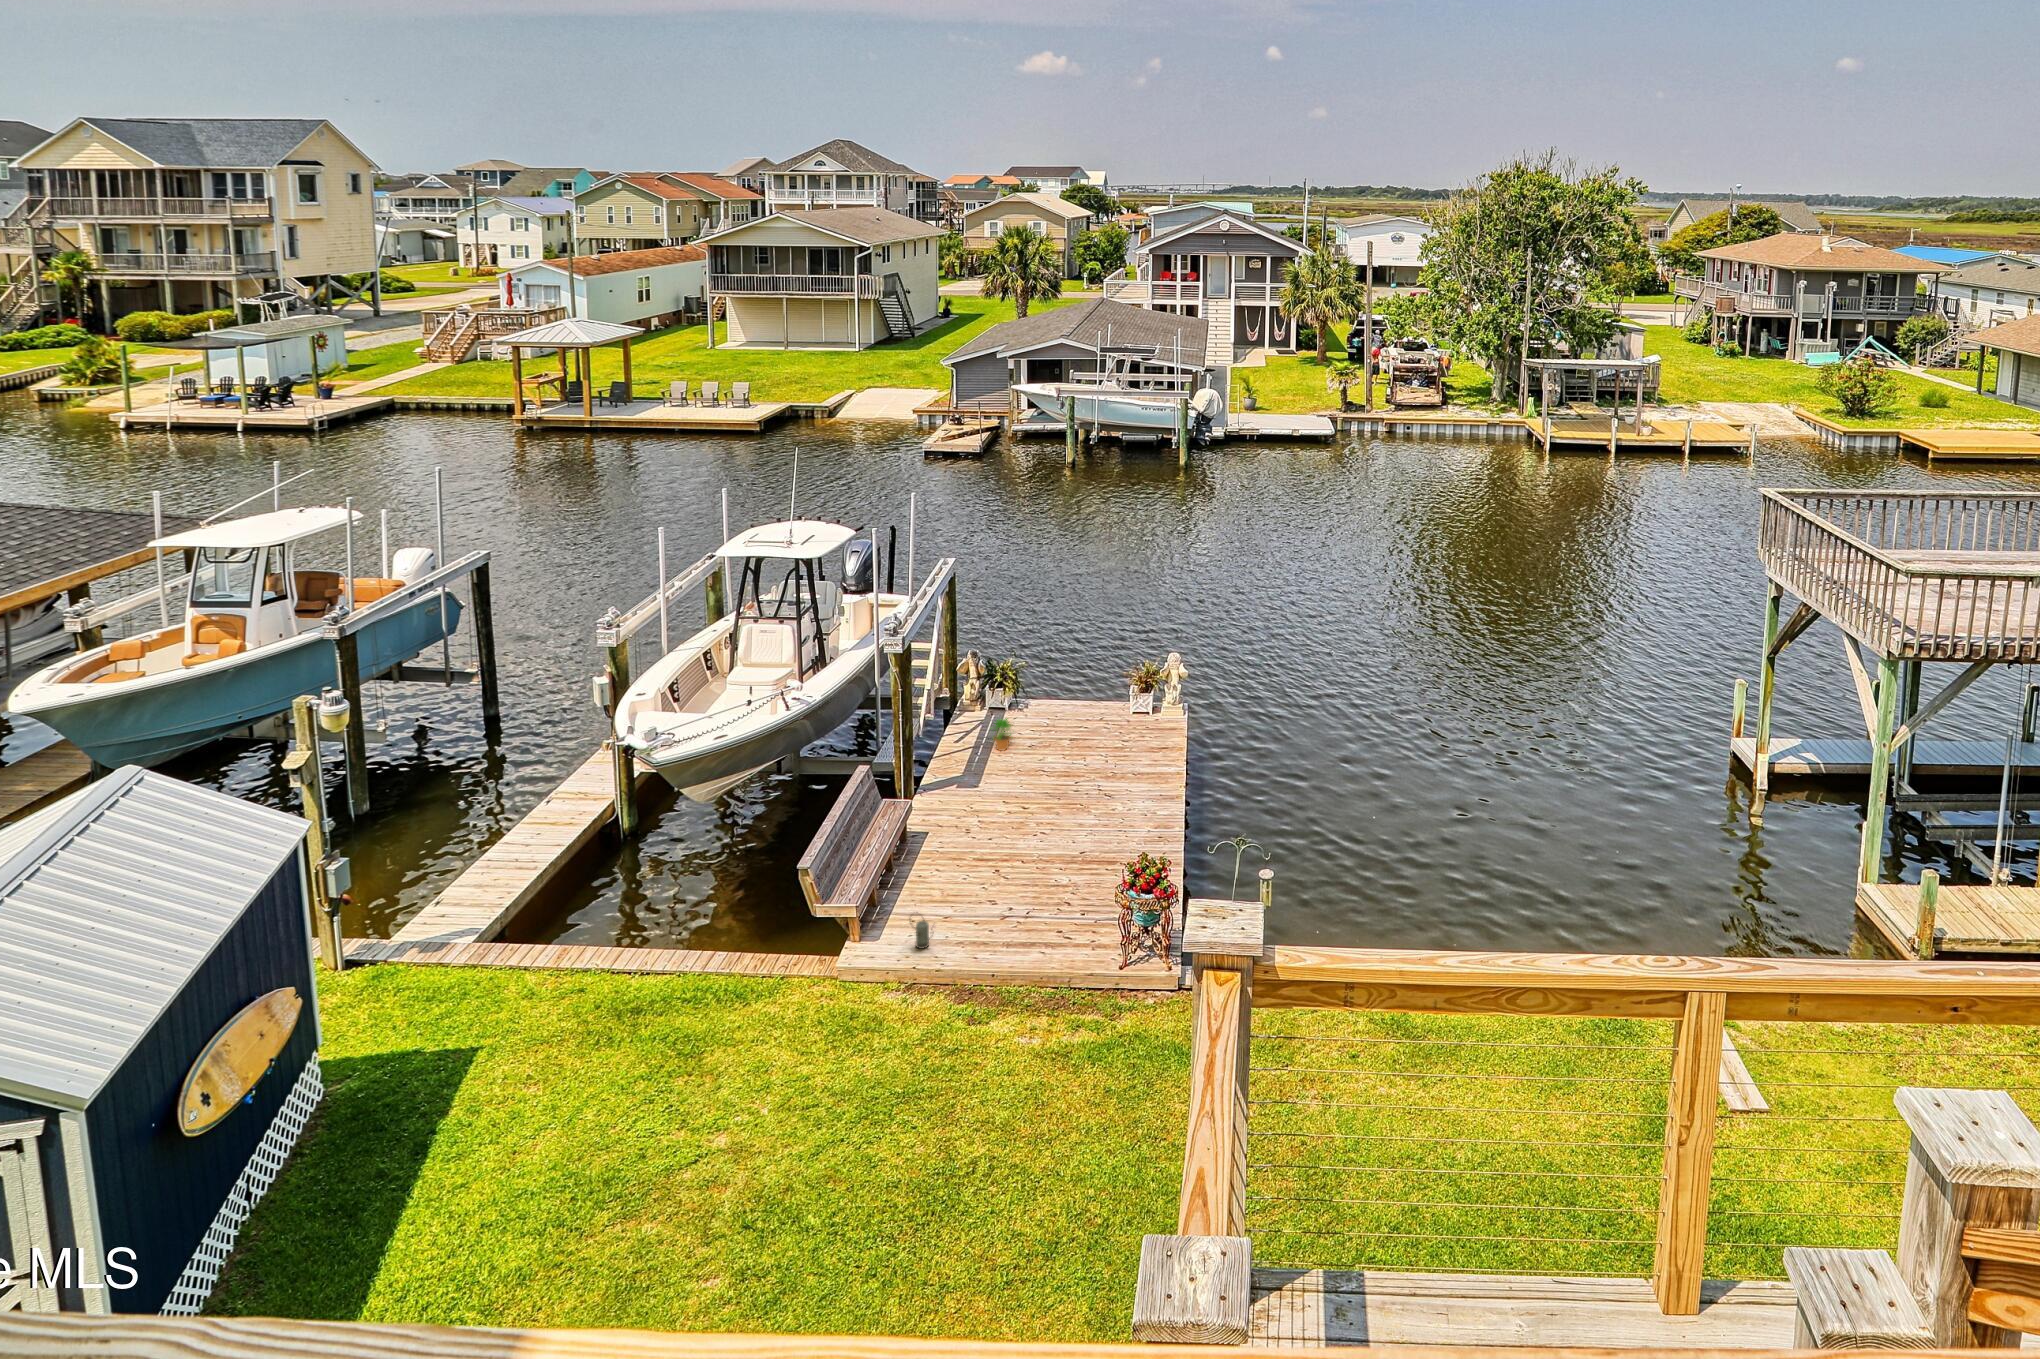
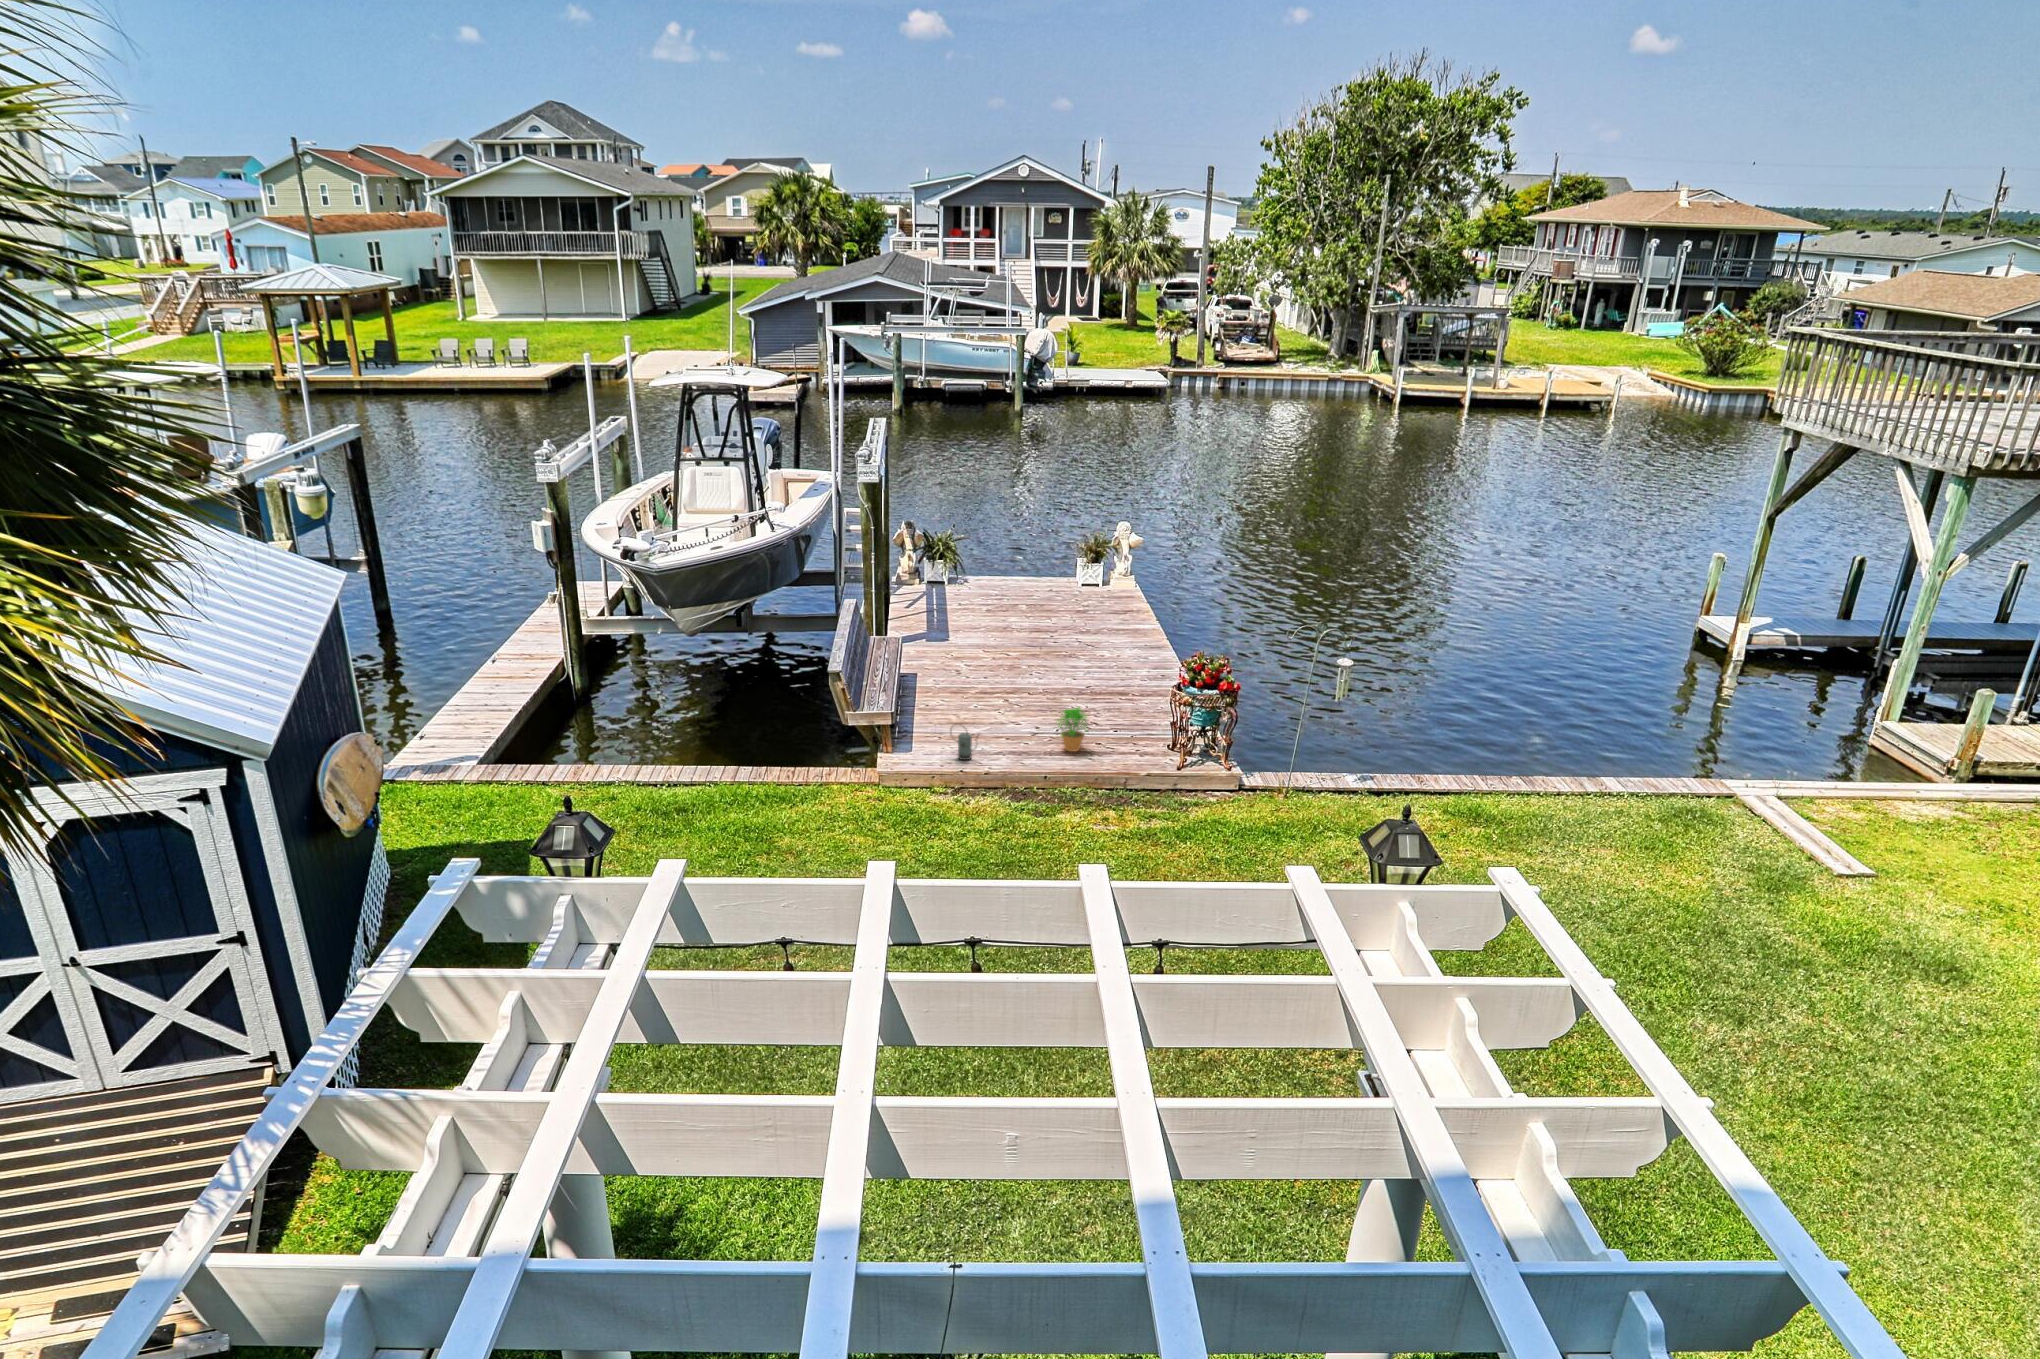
potted plant: present [991,718,1011,751] -> present [1058,707,1088,752]

